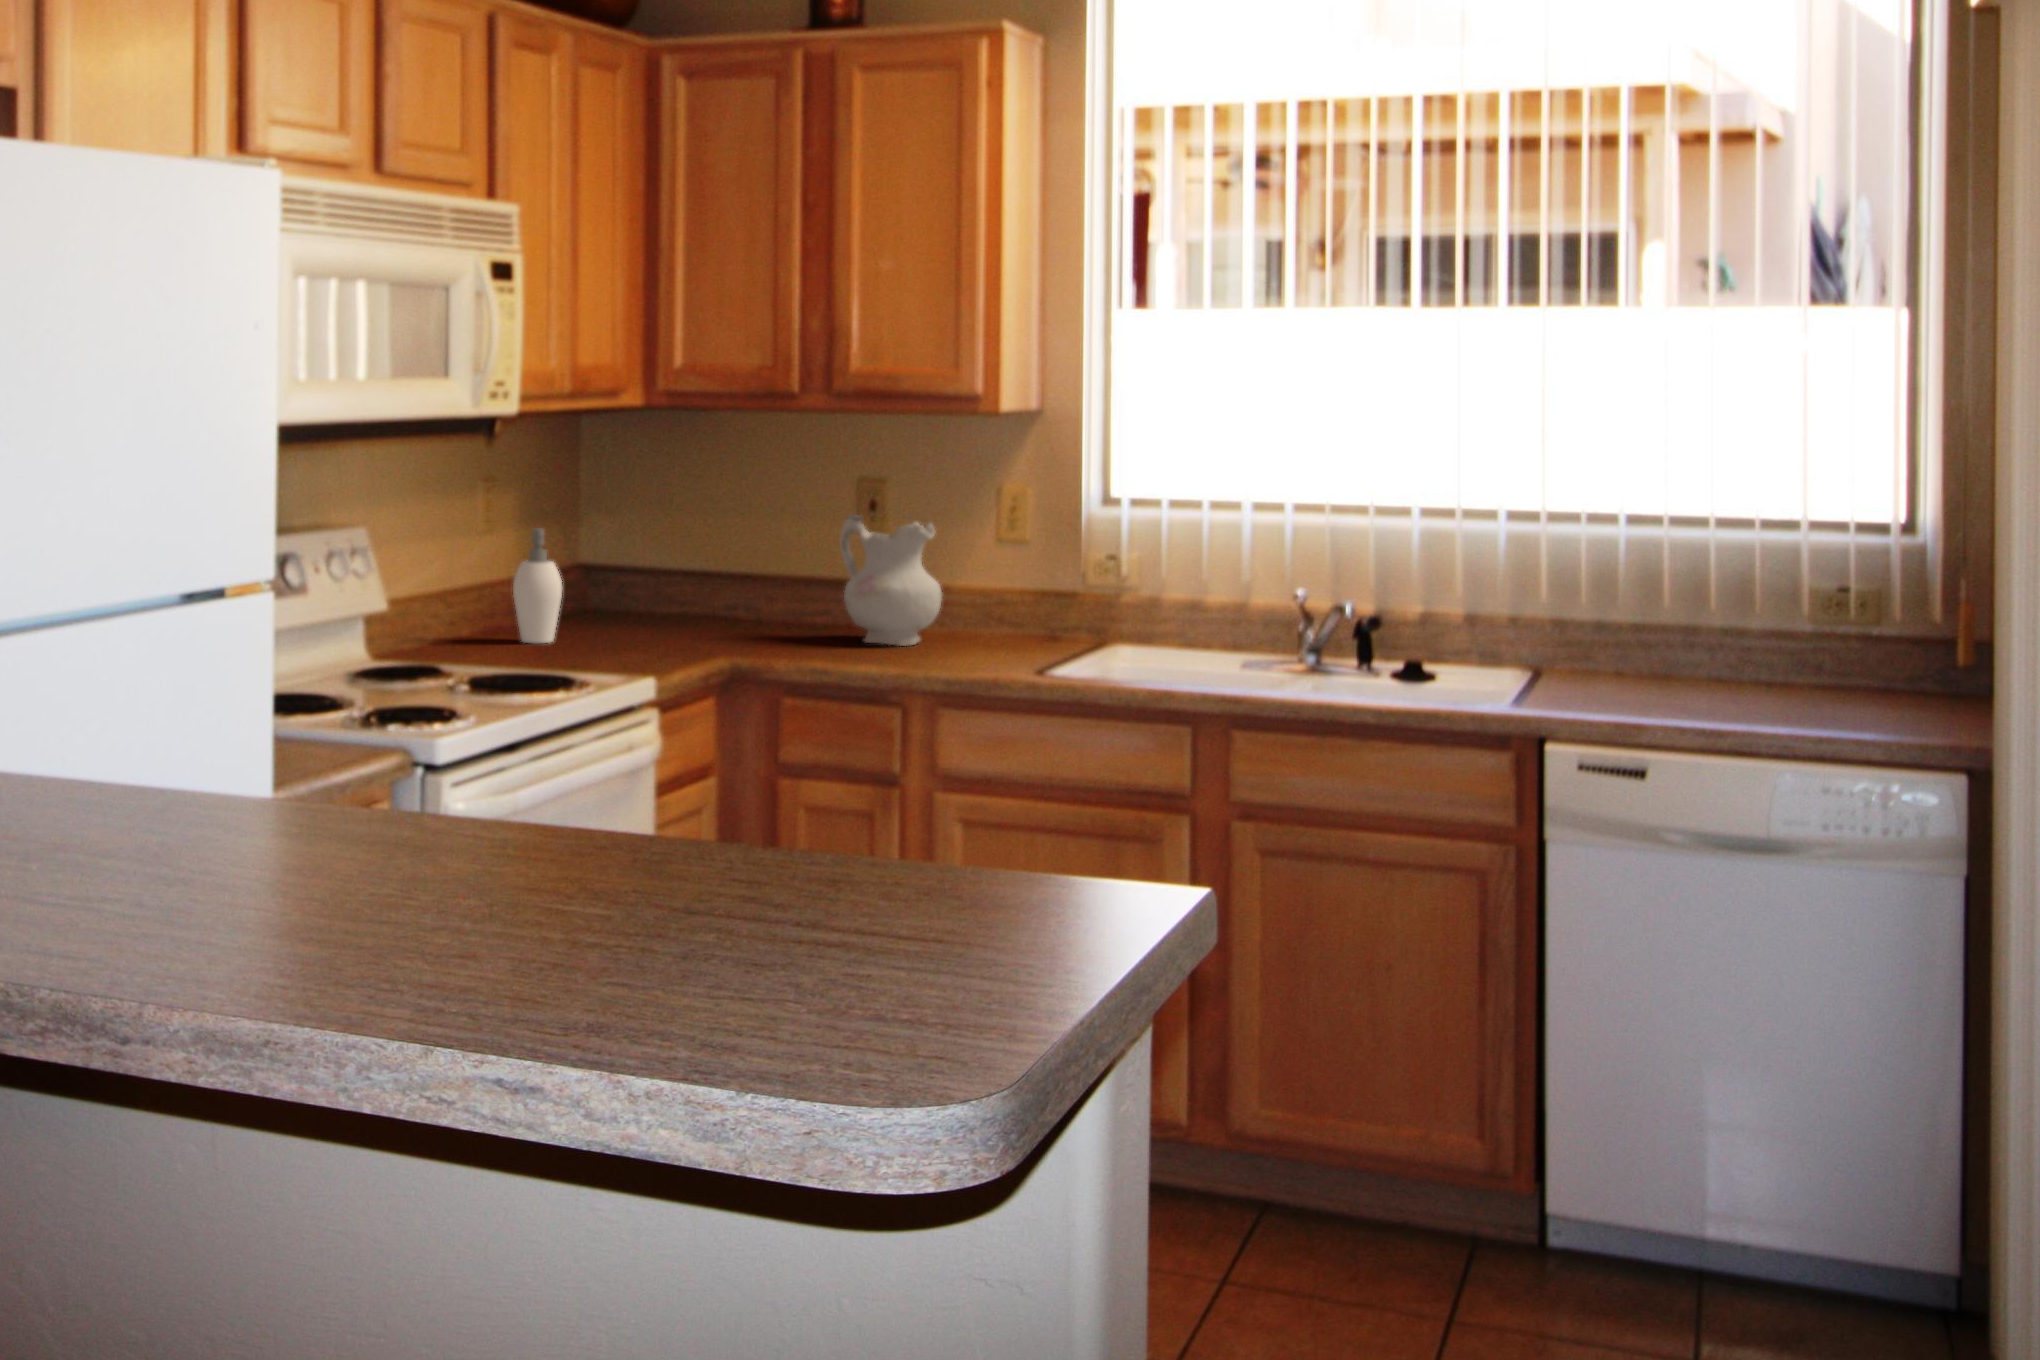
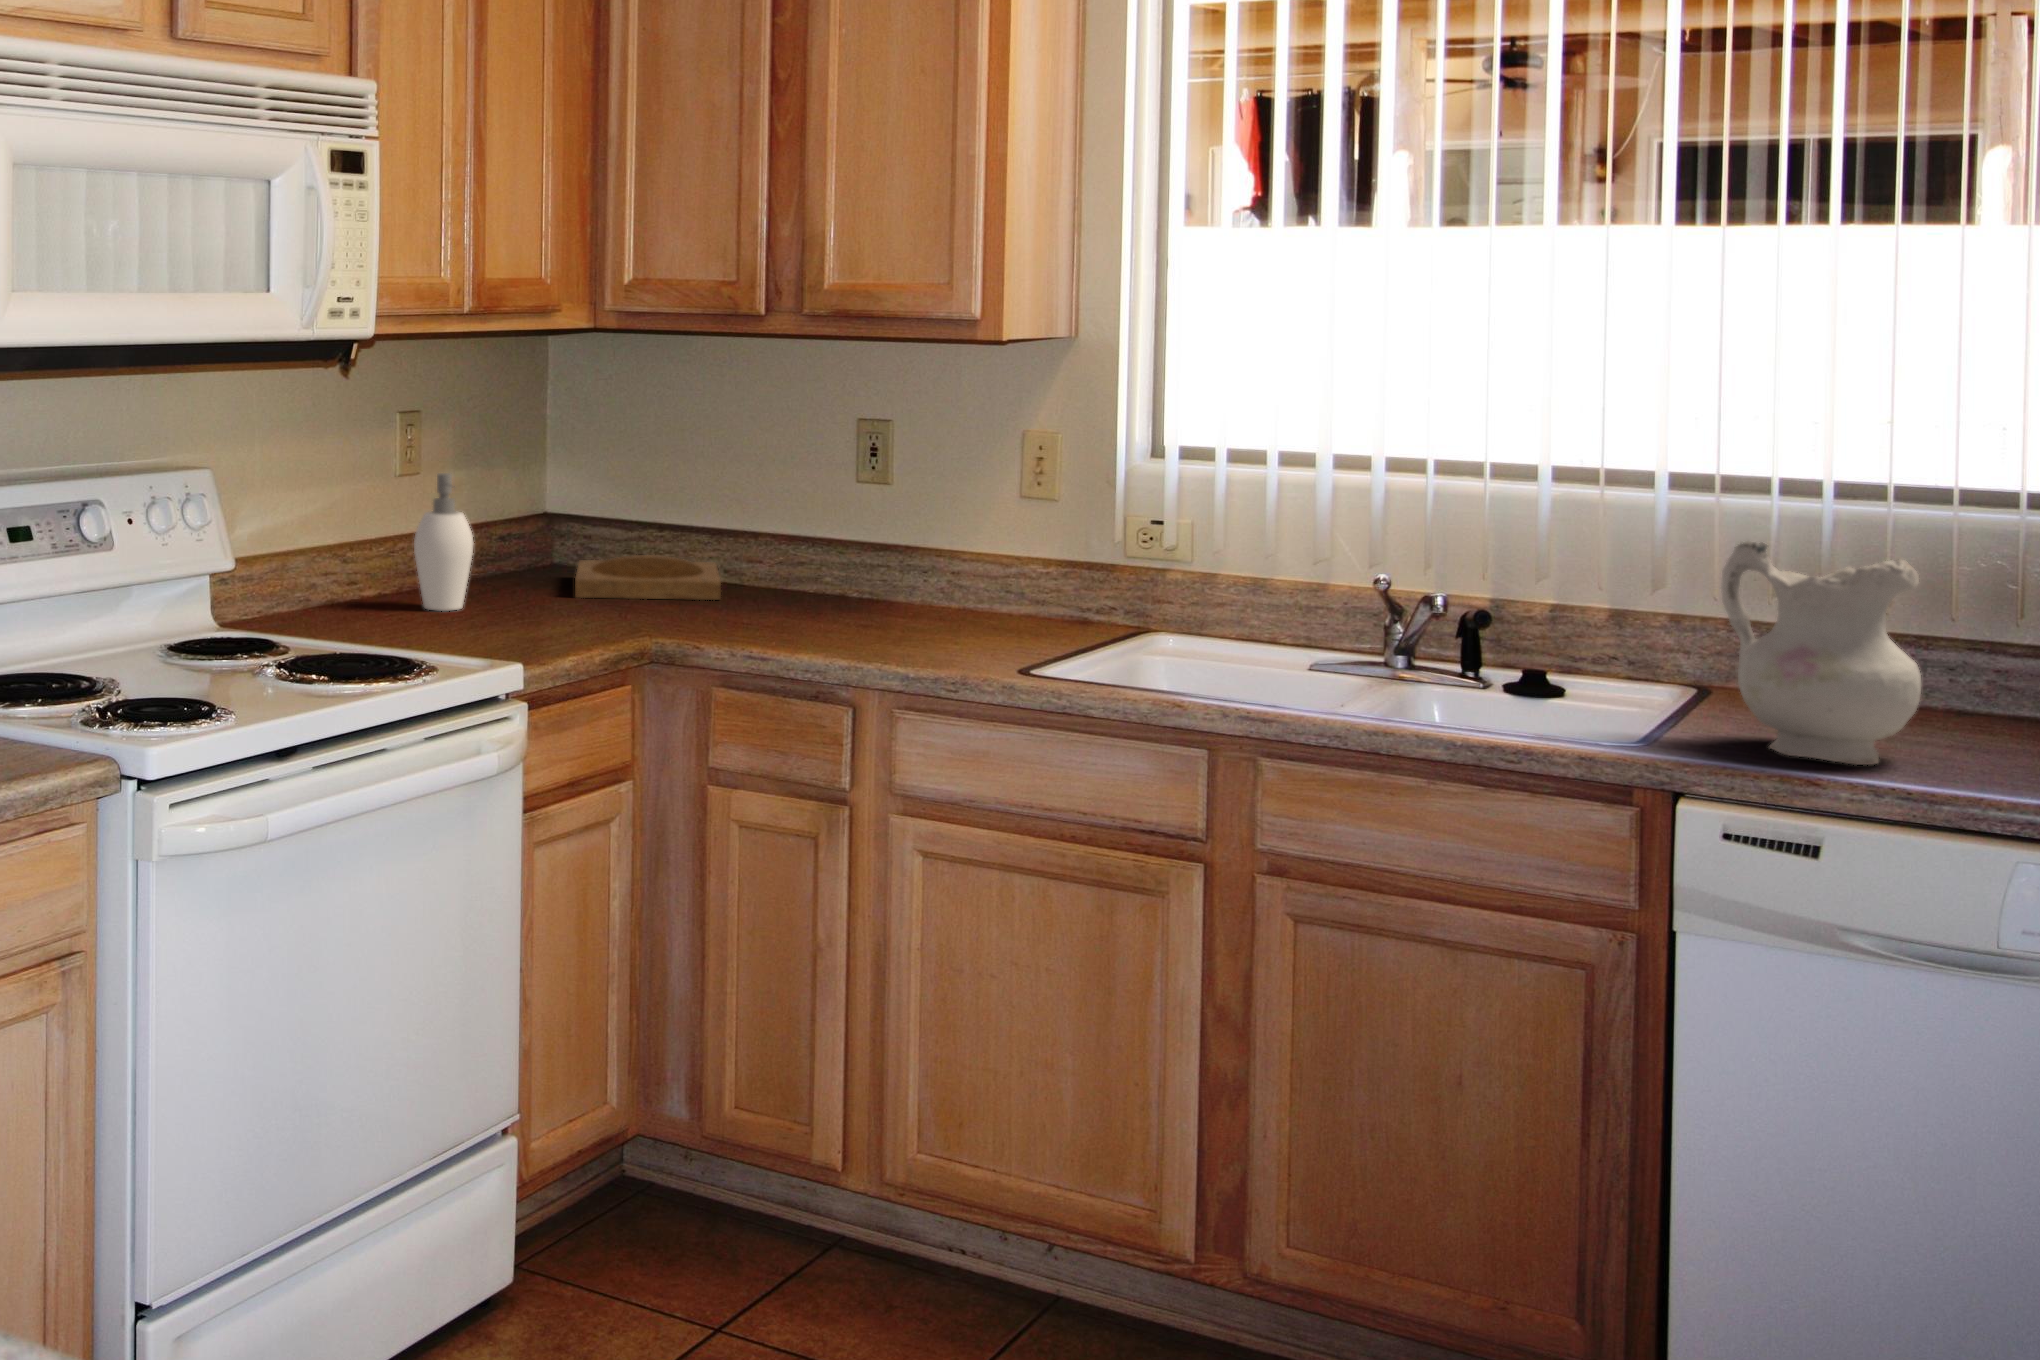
ceramic pitcher: present [840,515,942,646] -> present [1721,541,1921,765]
tray: none [626,596,758,632] -> present [575,555,721,600]

